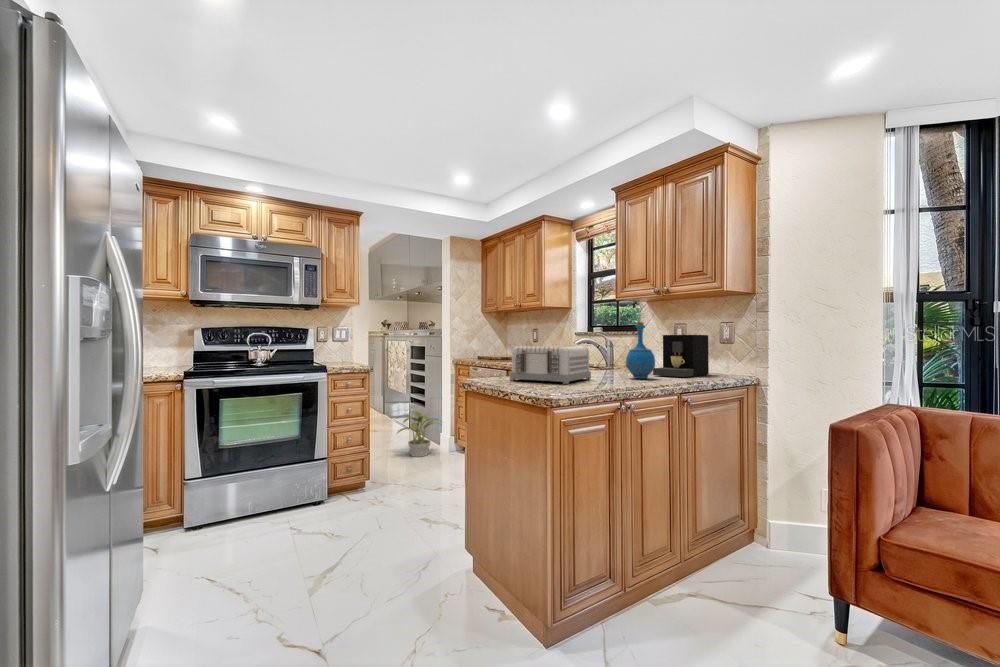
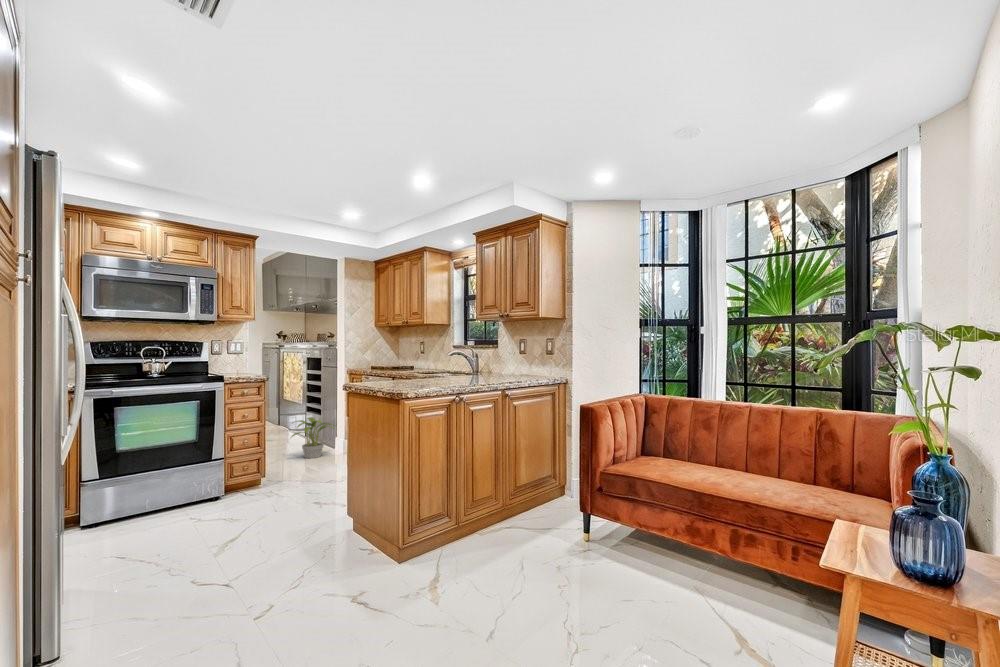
bottle: present [626,322,655,379] -> none [472,339,493,381]
coffee maker: present [653,335,709,377] -> none [496,348,538,379]
toaster: present [510,346,591,384] -> none [381,357,445,385]

